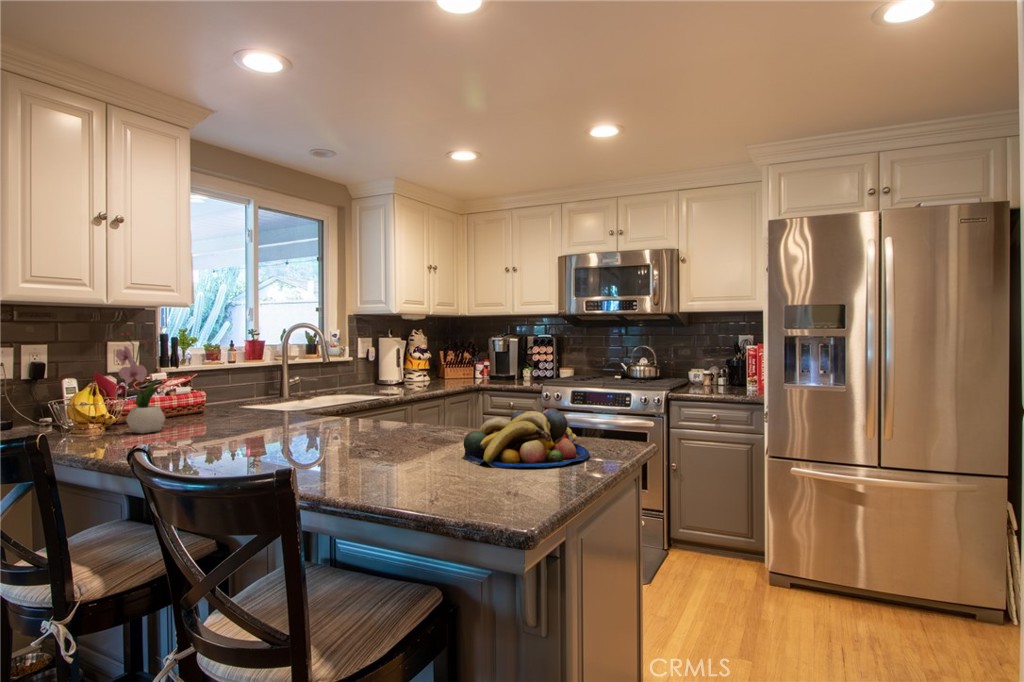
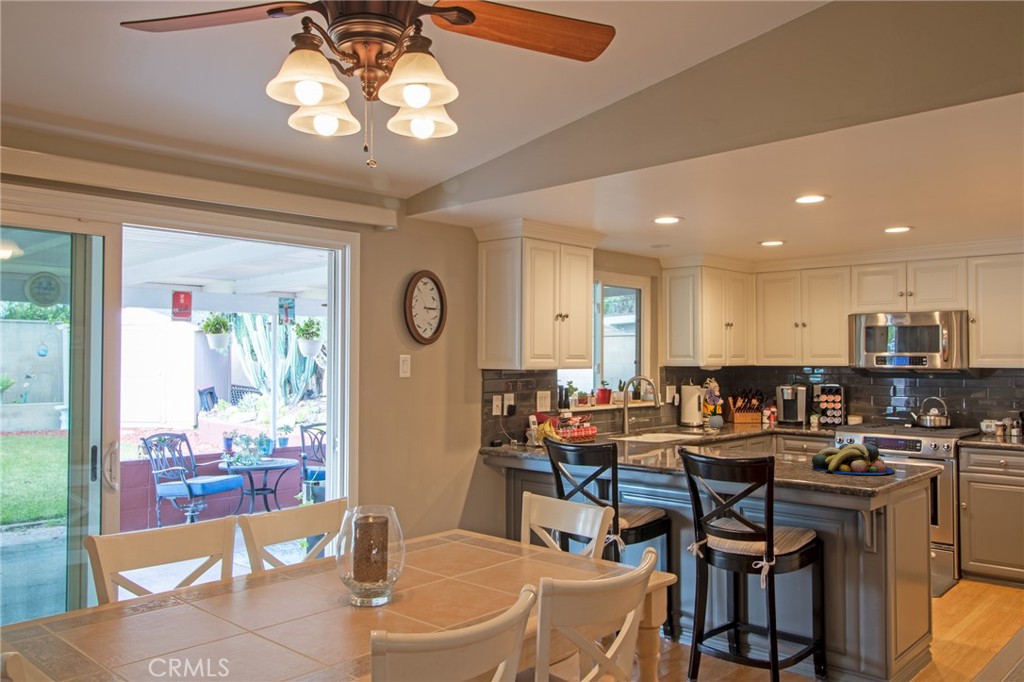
flower arrangement: present [115,333,169,433] -> present [706,382,723,428]

